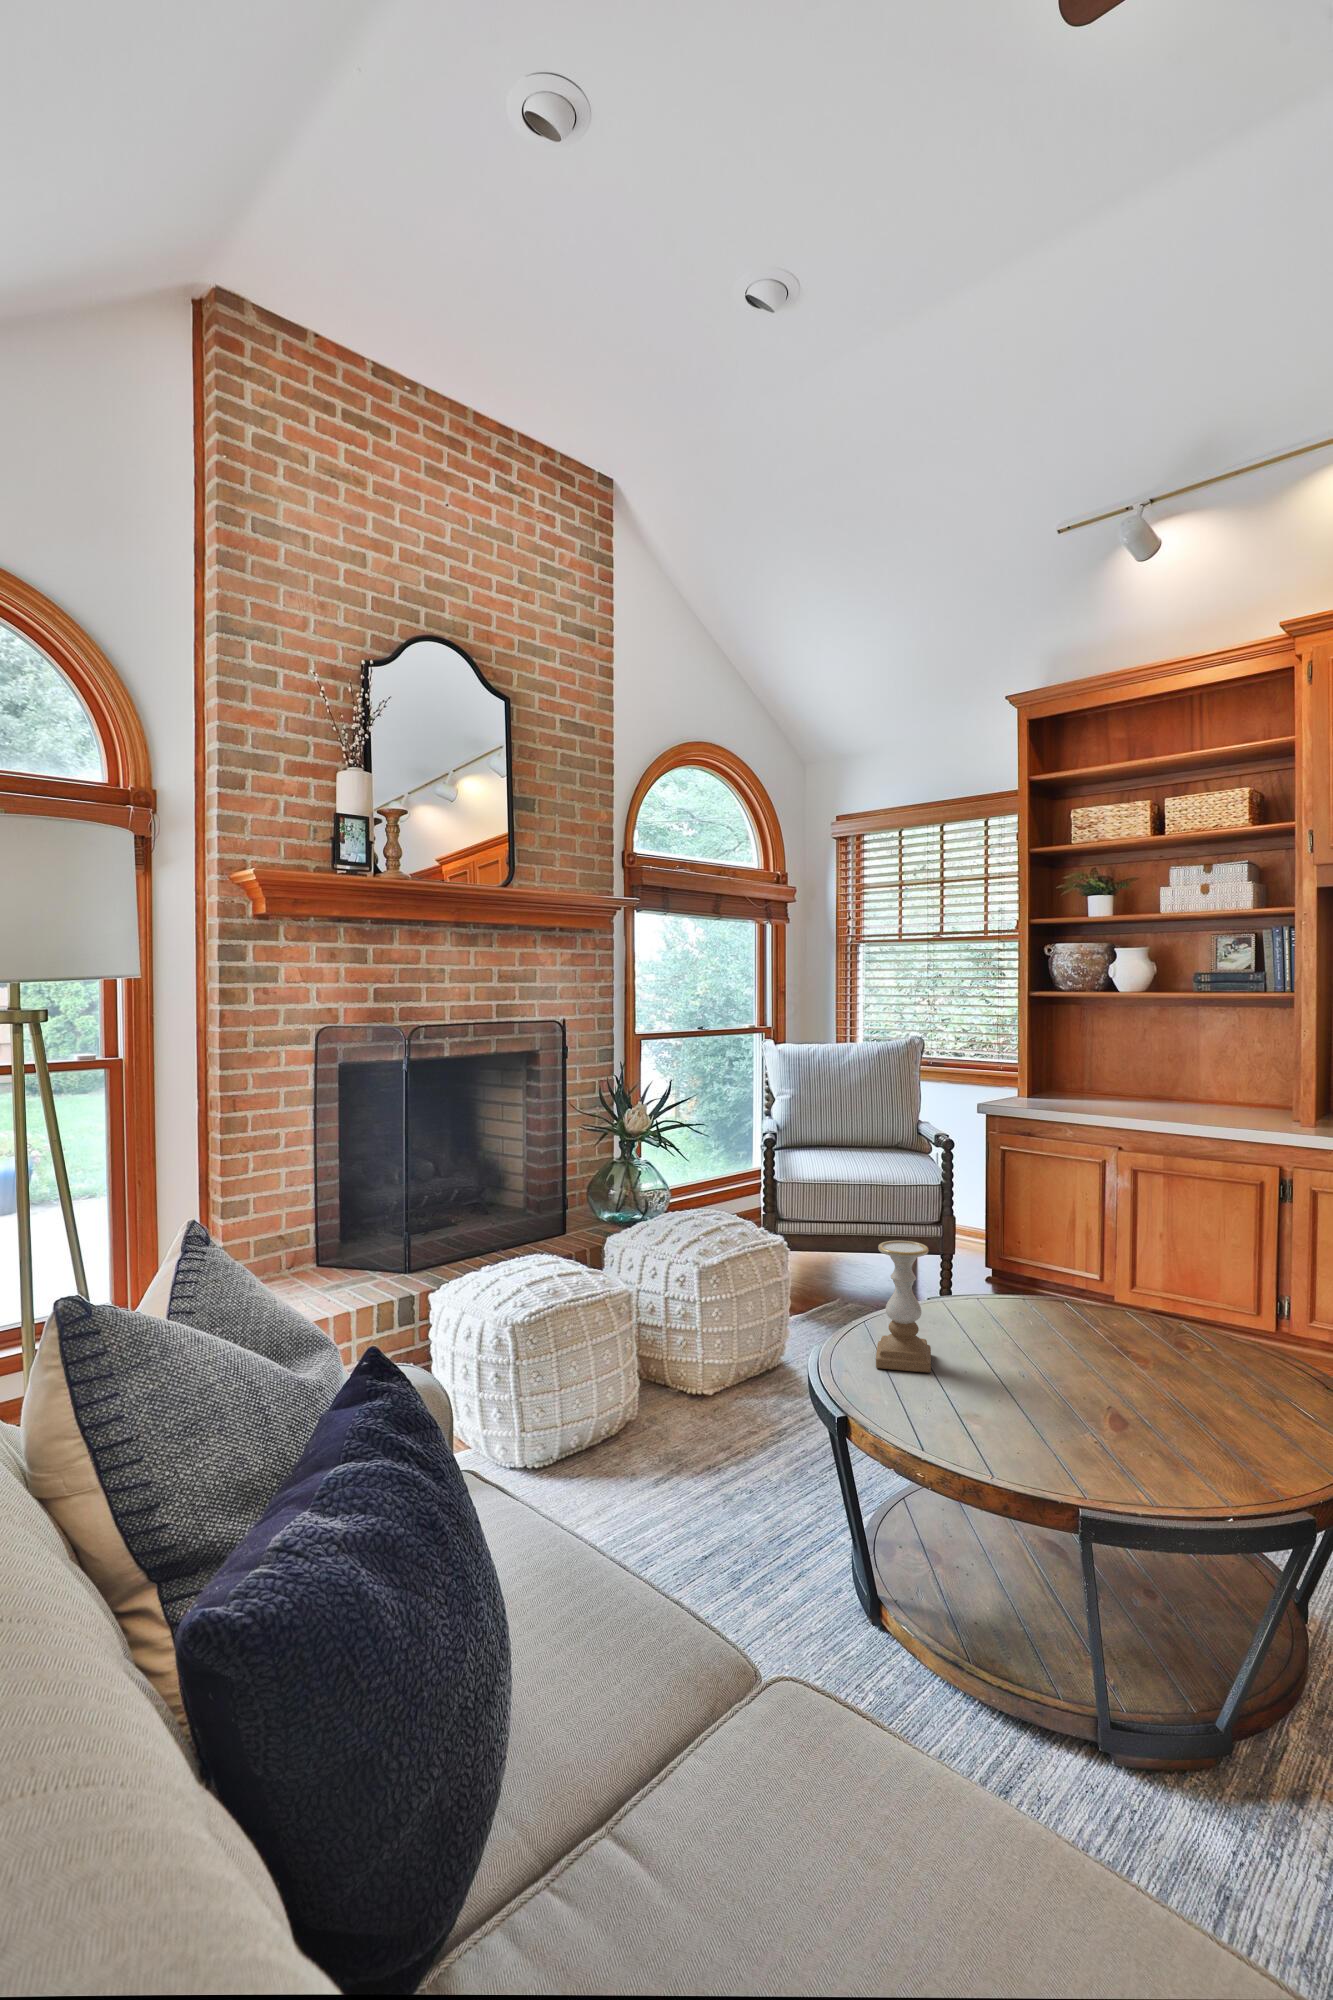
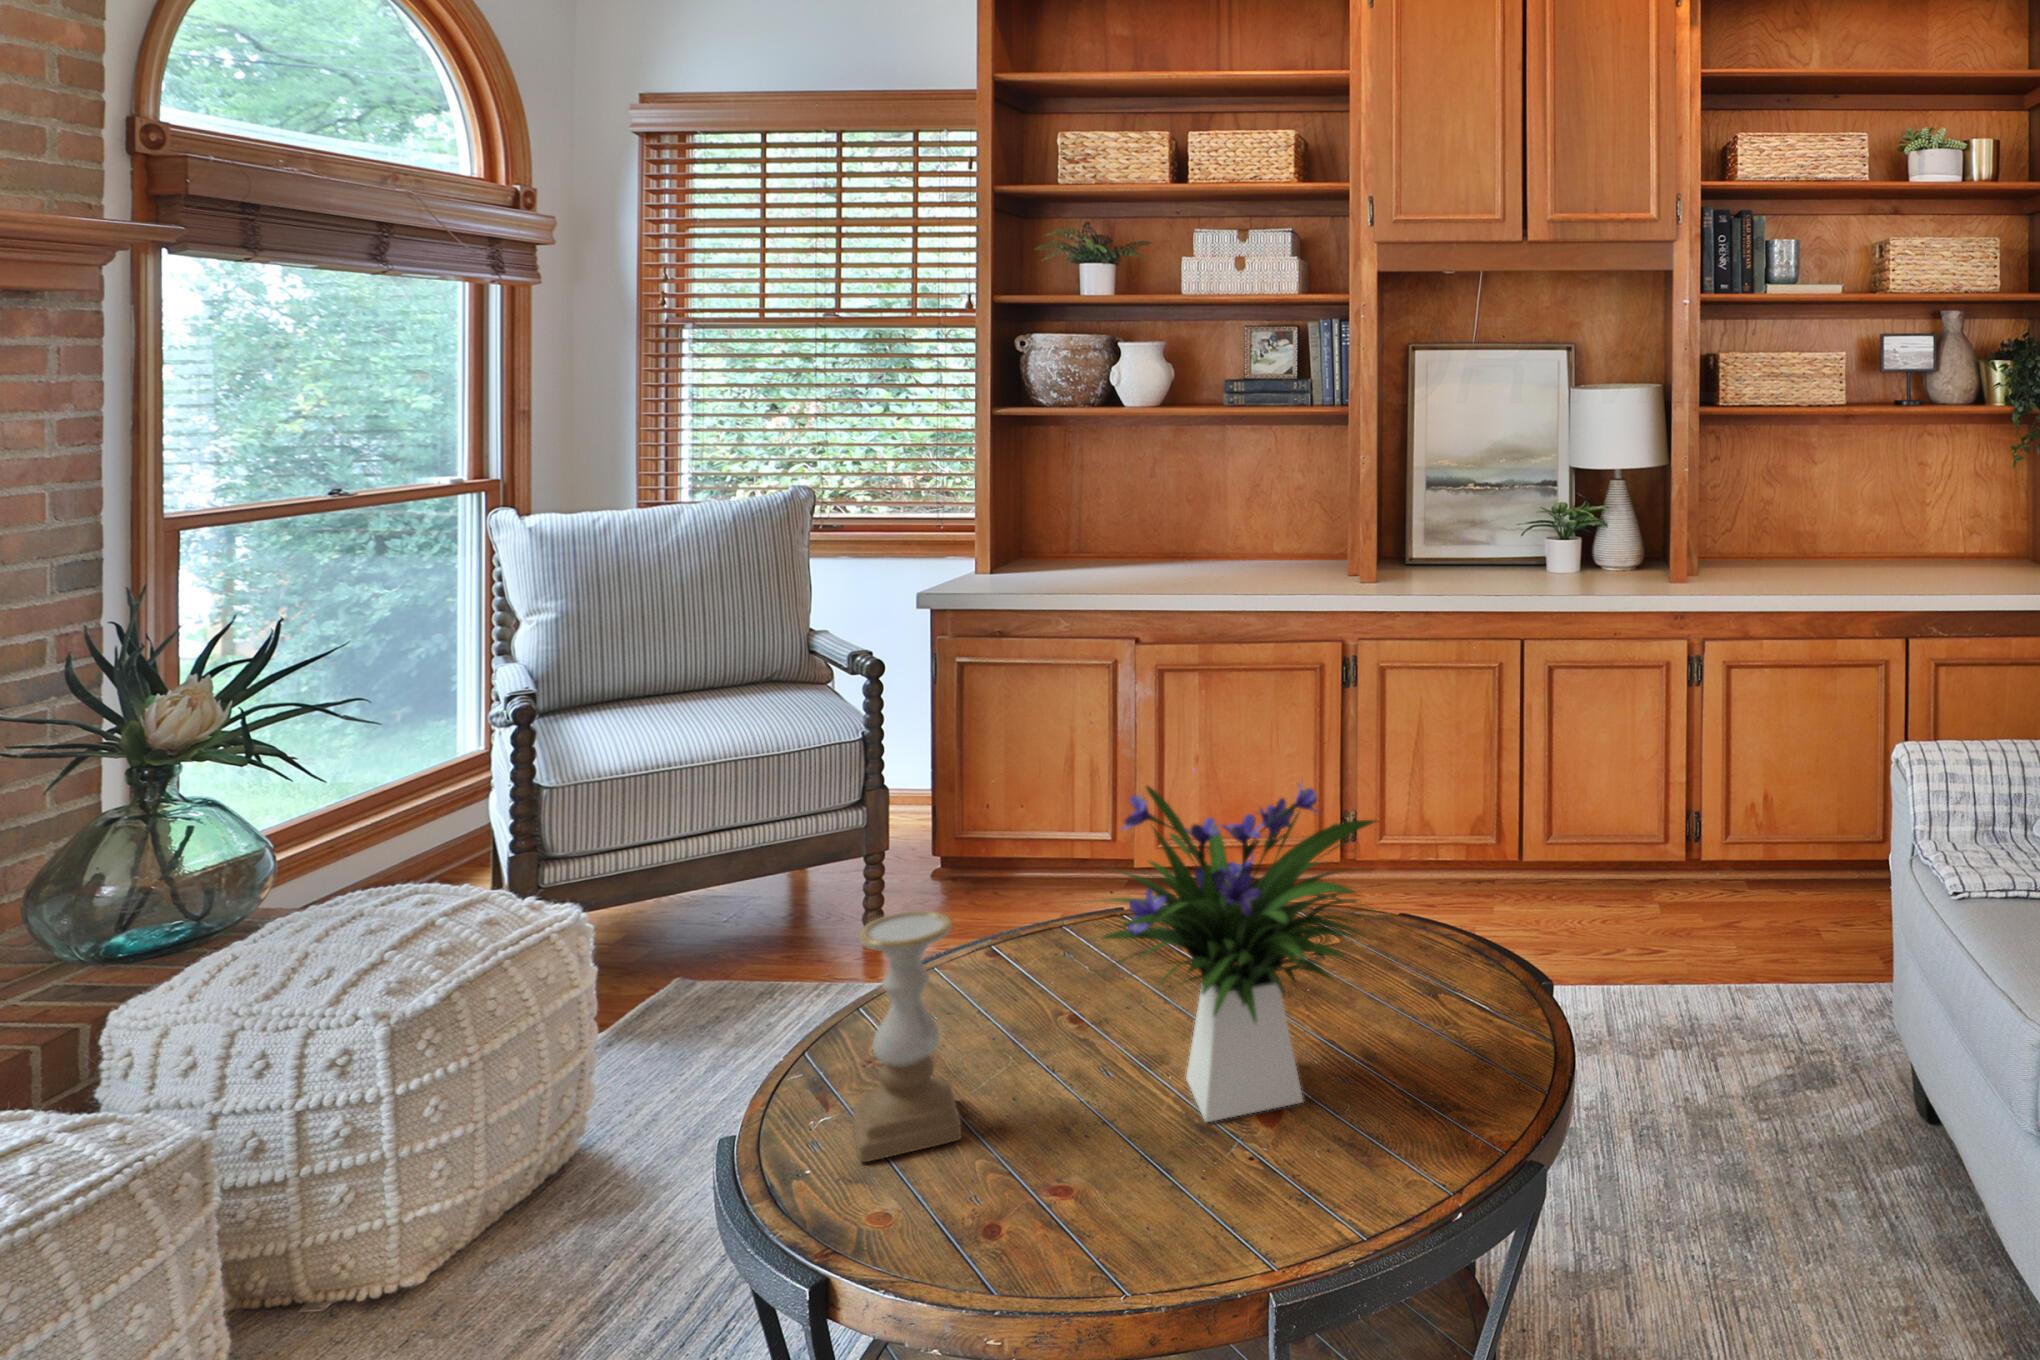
flower arrangement: none [999,1186,1218,1414] -> present [1079,785,1376,1122]

